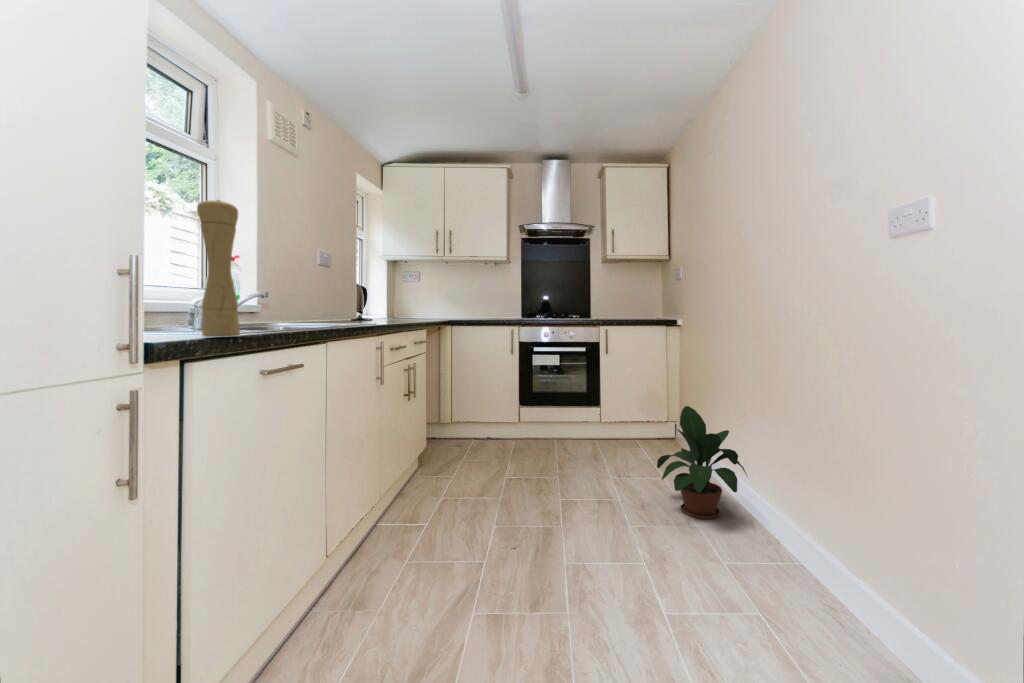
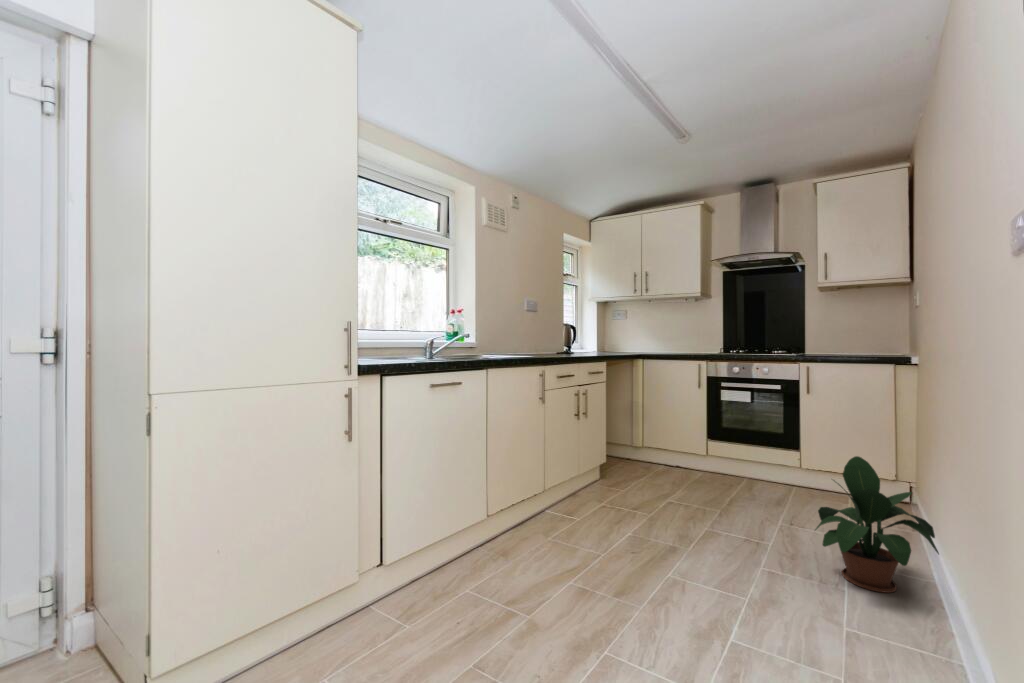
pepper mill: present [197,200,240,337] -> none [394,290,415,363]

